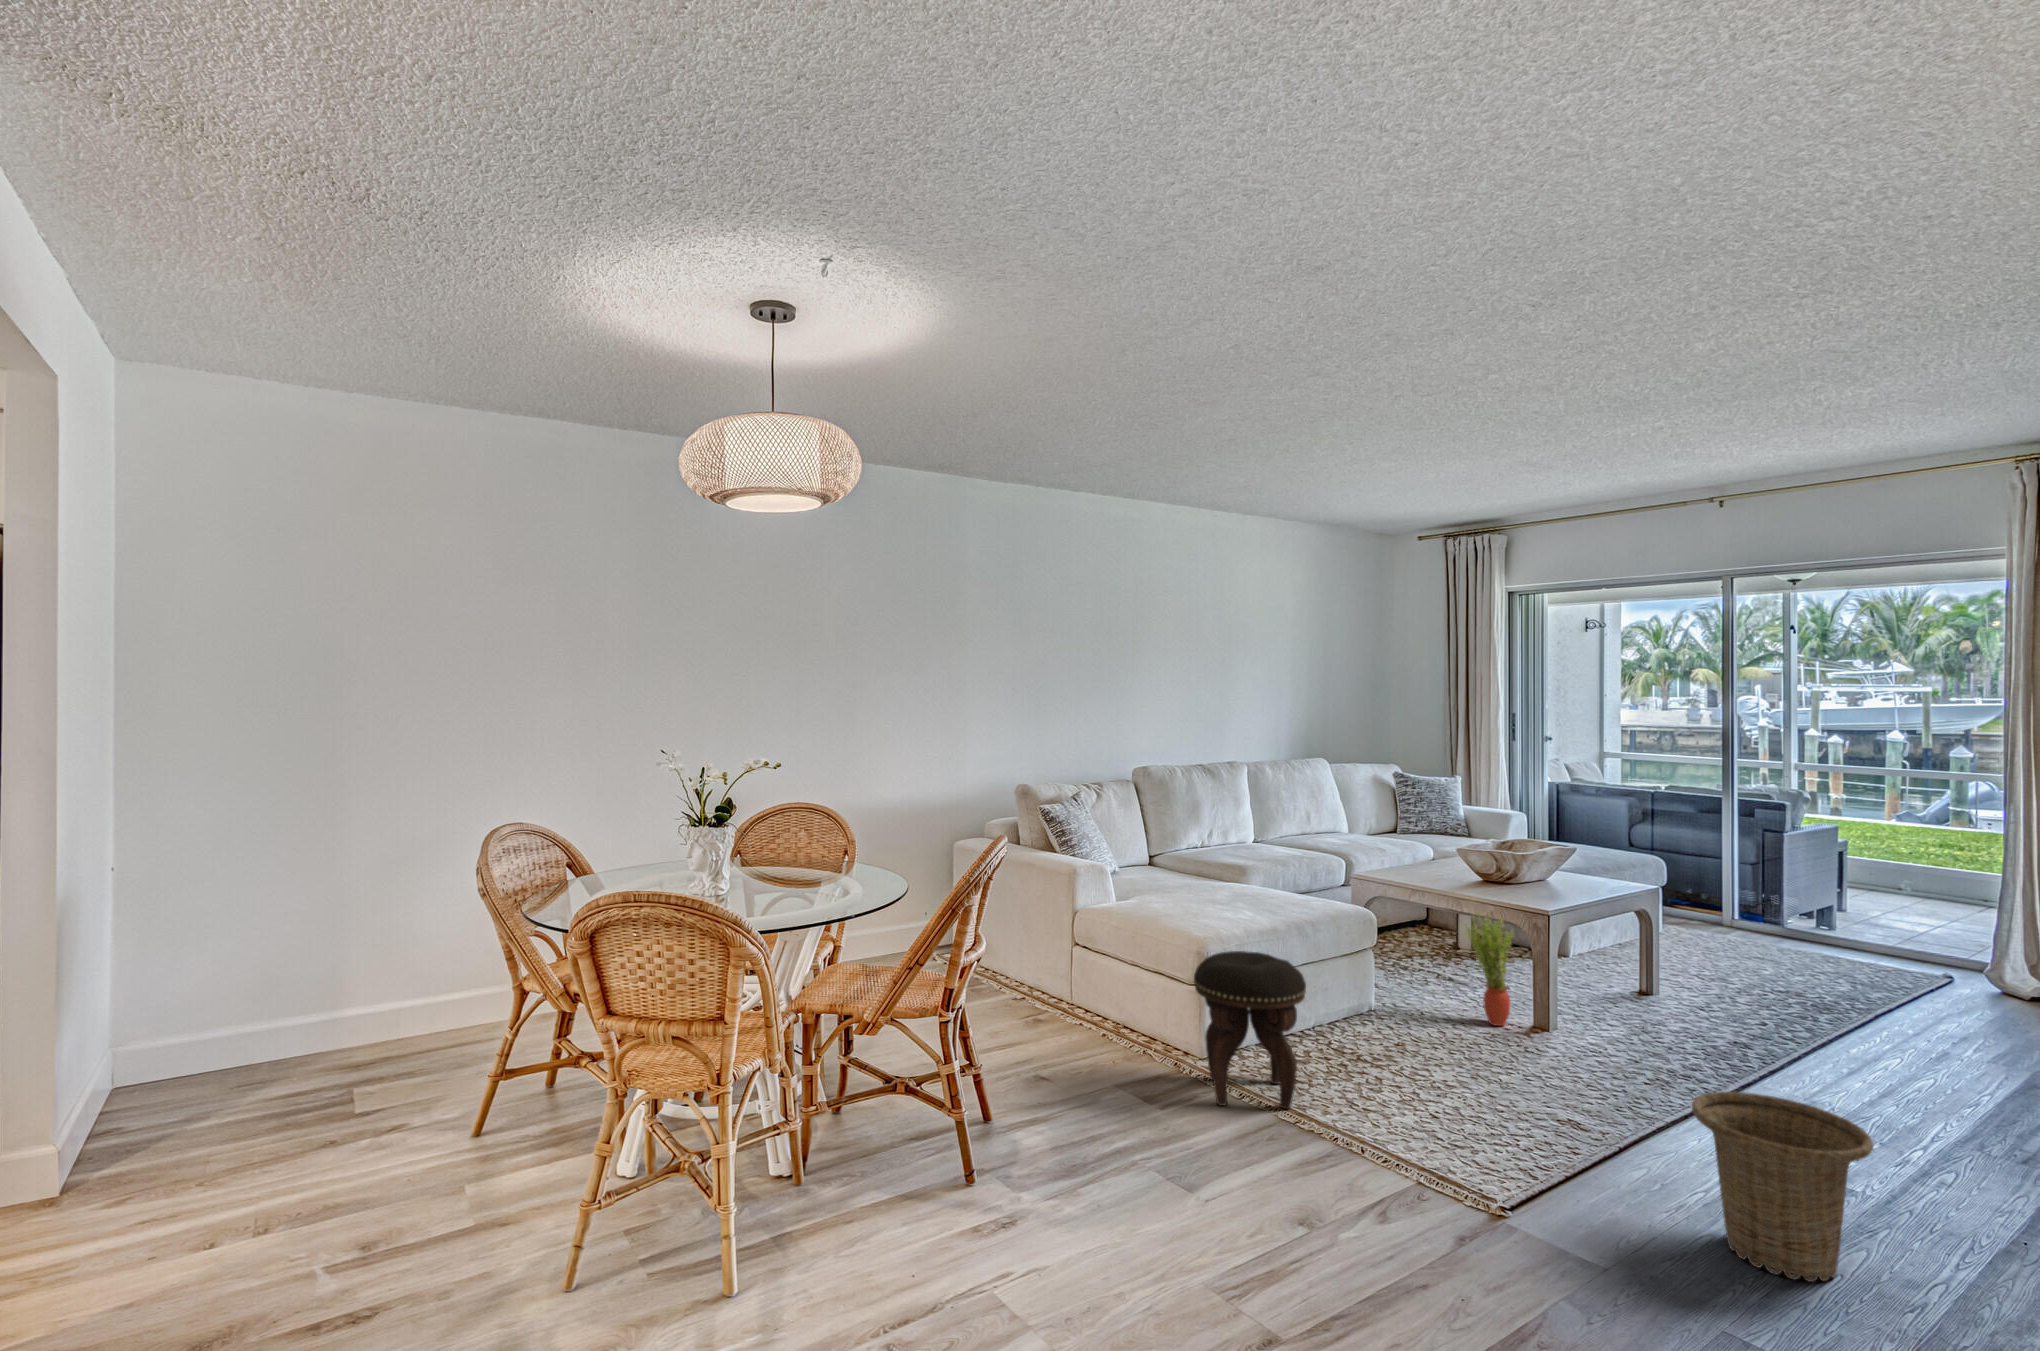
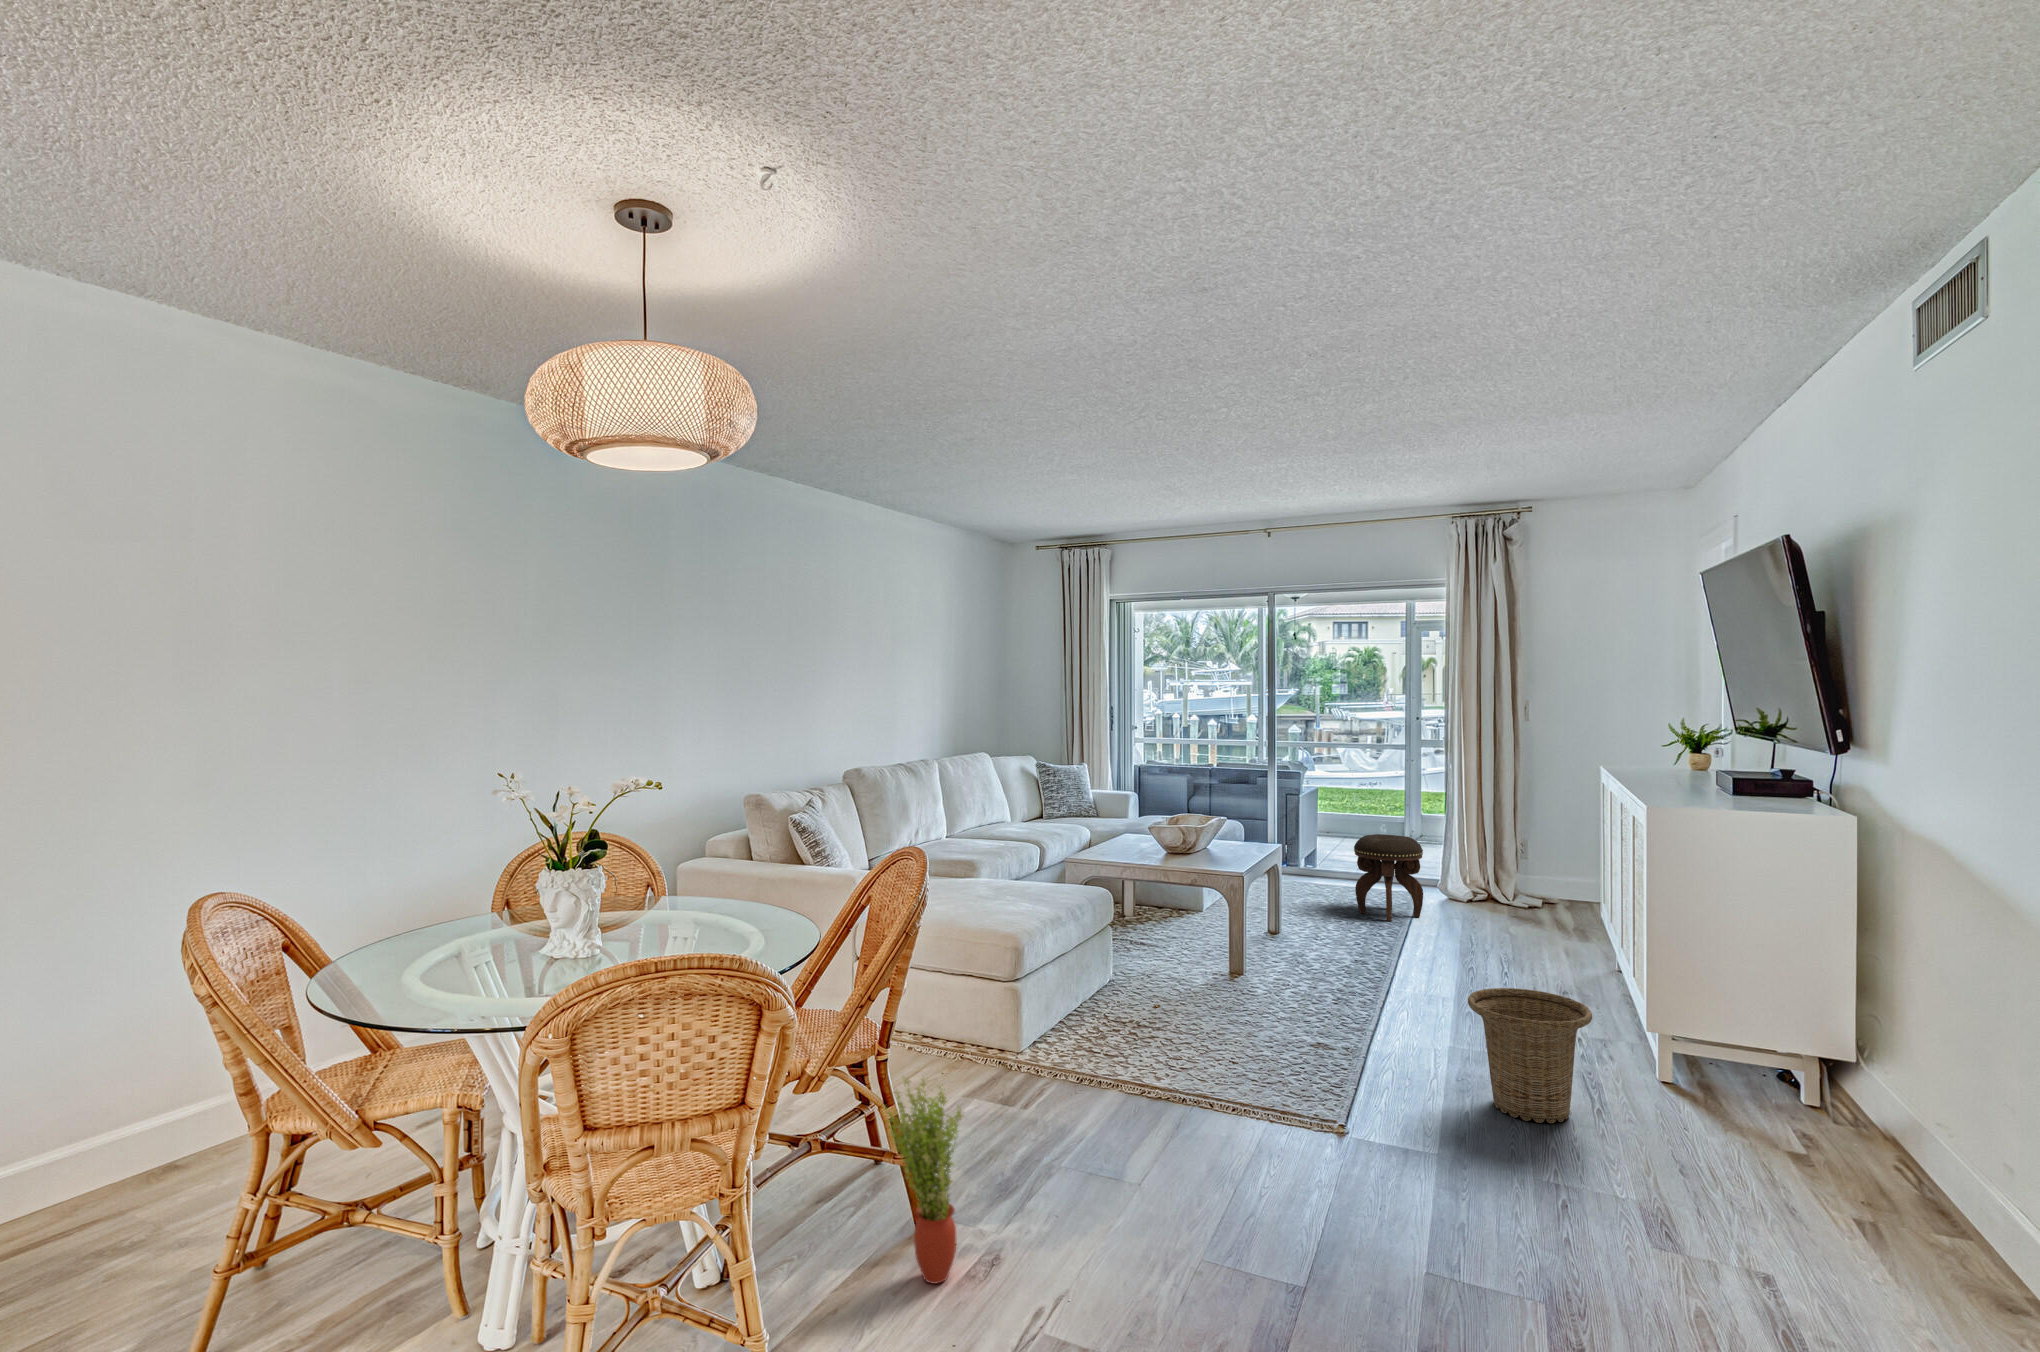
potted plant: present [1467,911,1514,1026] -> present [884,1078,962,1283]
footstool: present [1194,951,1306,1109] -> present [1354,834,1423,921]

